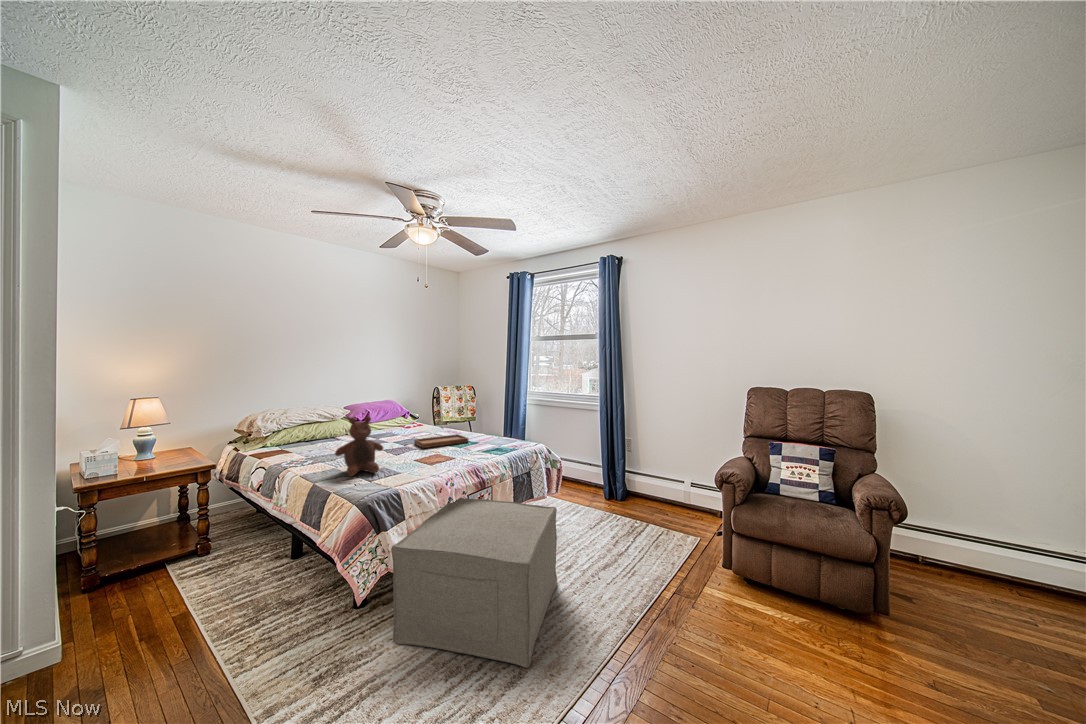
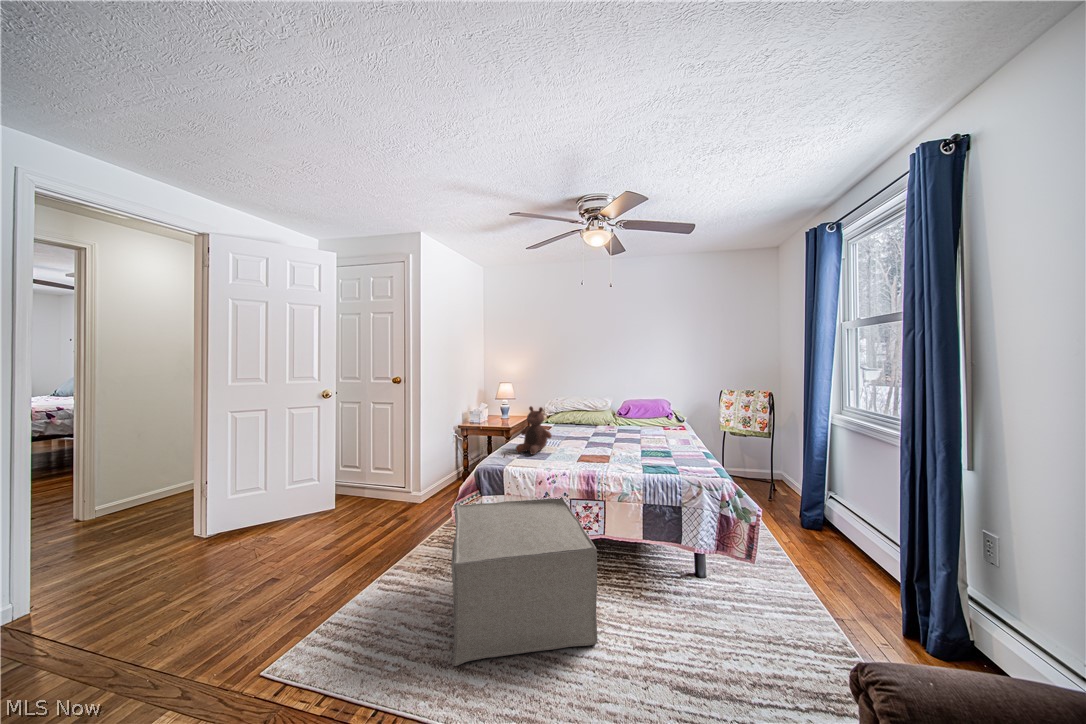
tray: present [414,426,468,448] -> none [610,430,667,454]

